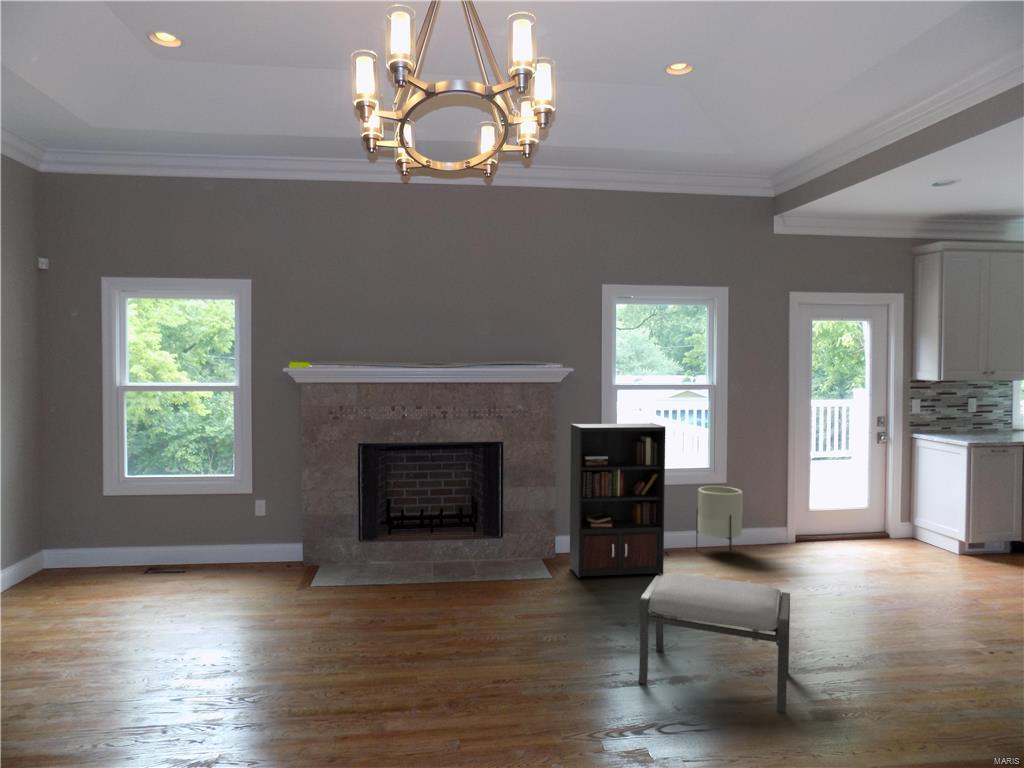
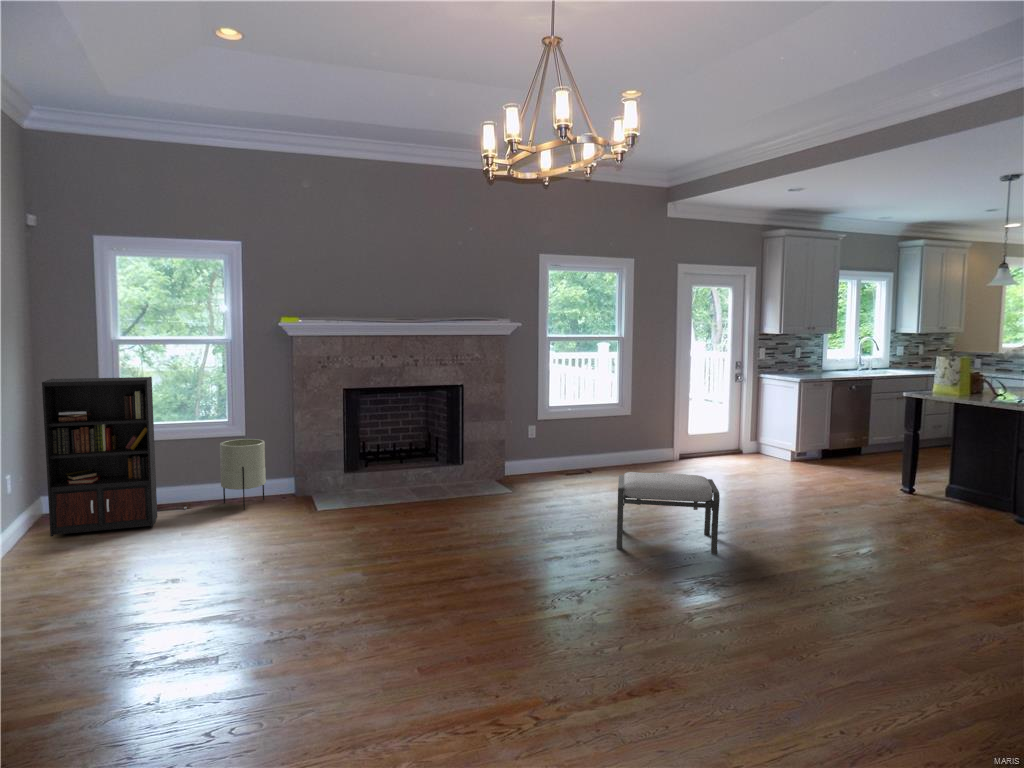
bookcase: present [570,423,665,578] -> present [42,377,187,537]
planter: present [696,486,742,559] -> present [220,439,266,510]

